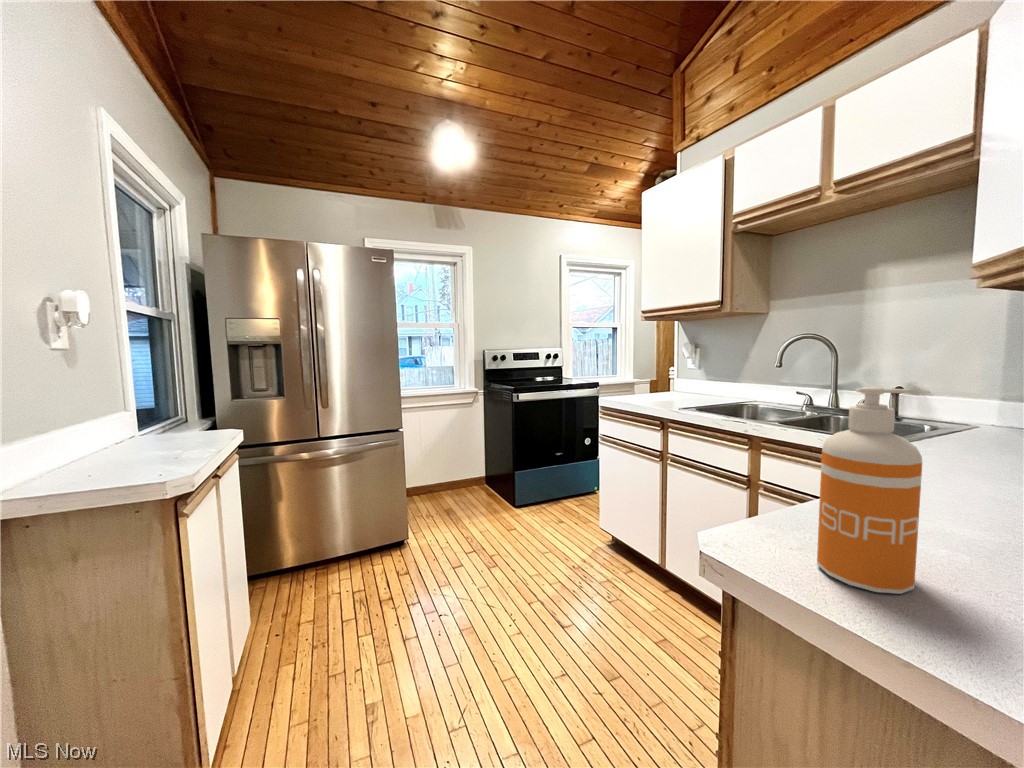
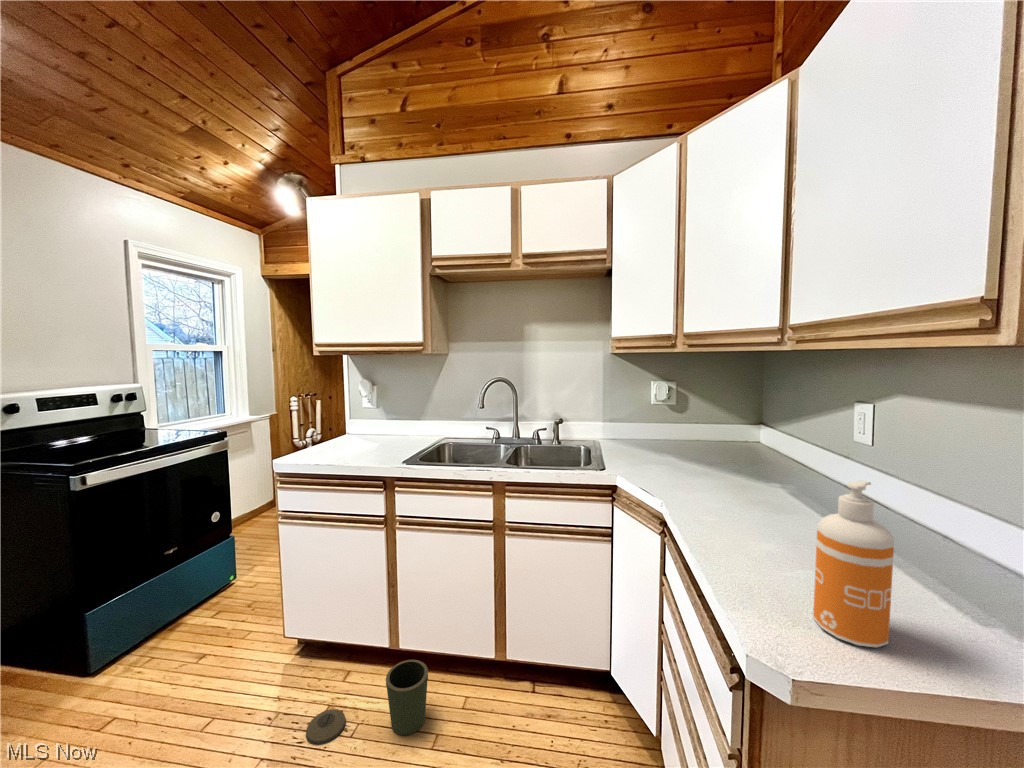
trash can: none [586,570,670,627] -> present [306,660,428,745]

